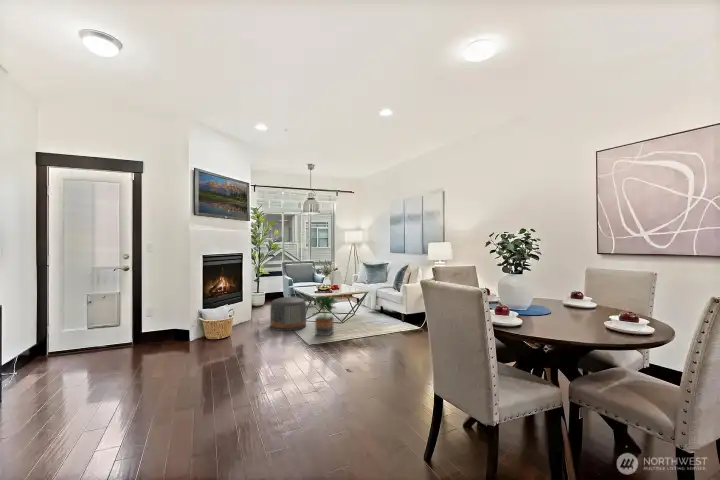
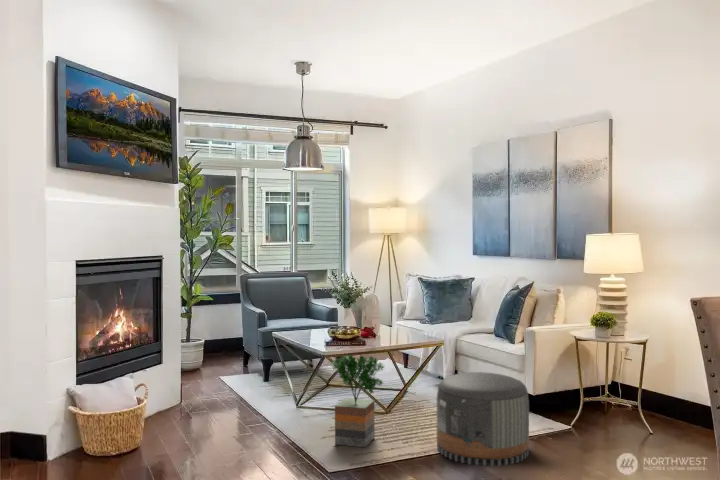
pouf: present [270,297,306,331] -> present [436,372,529,466]

